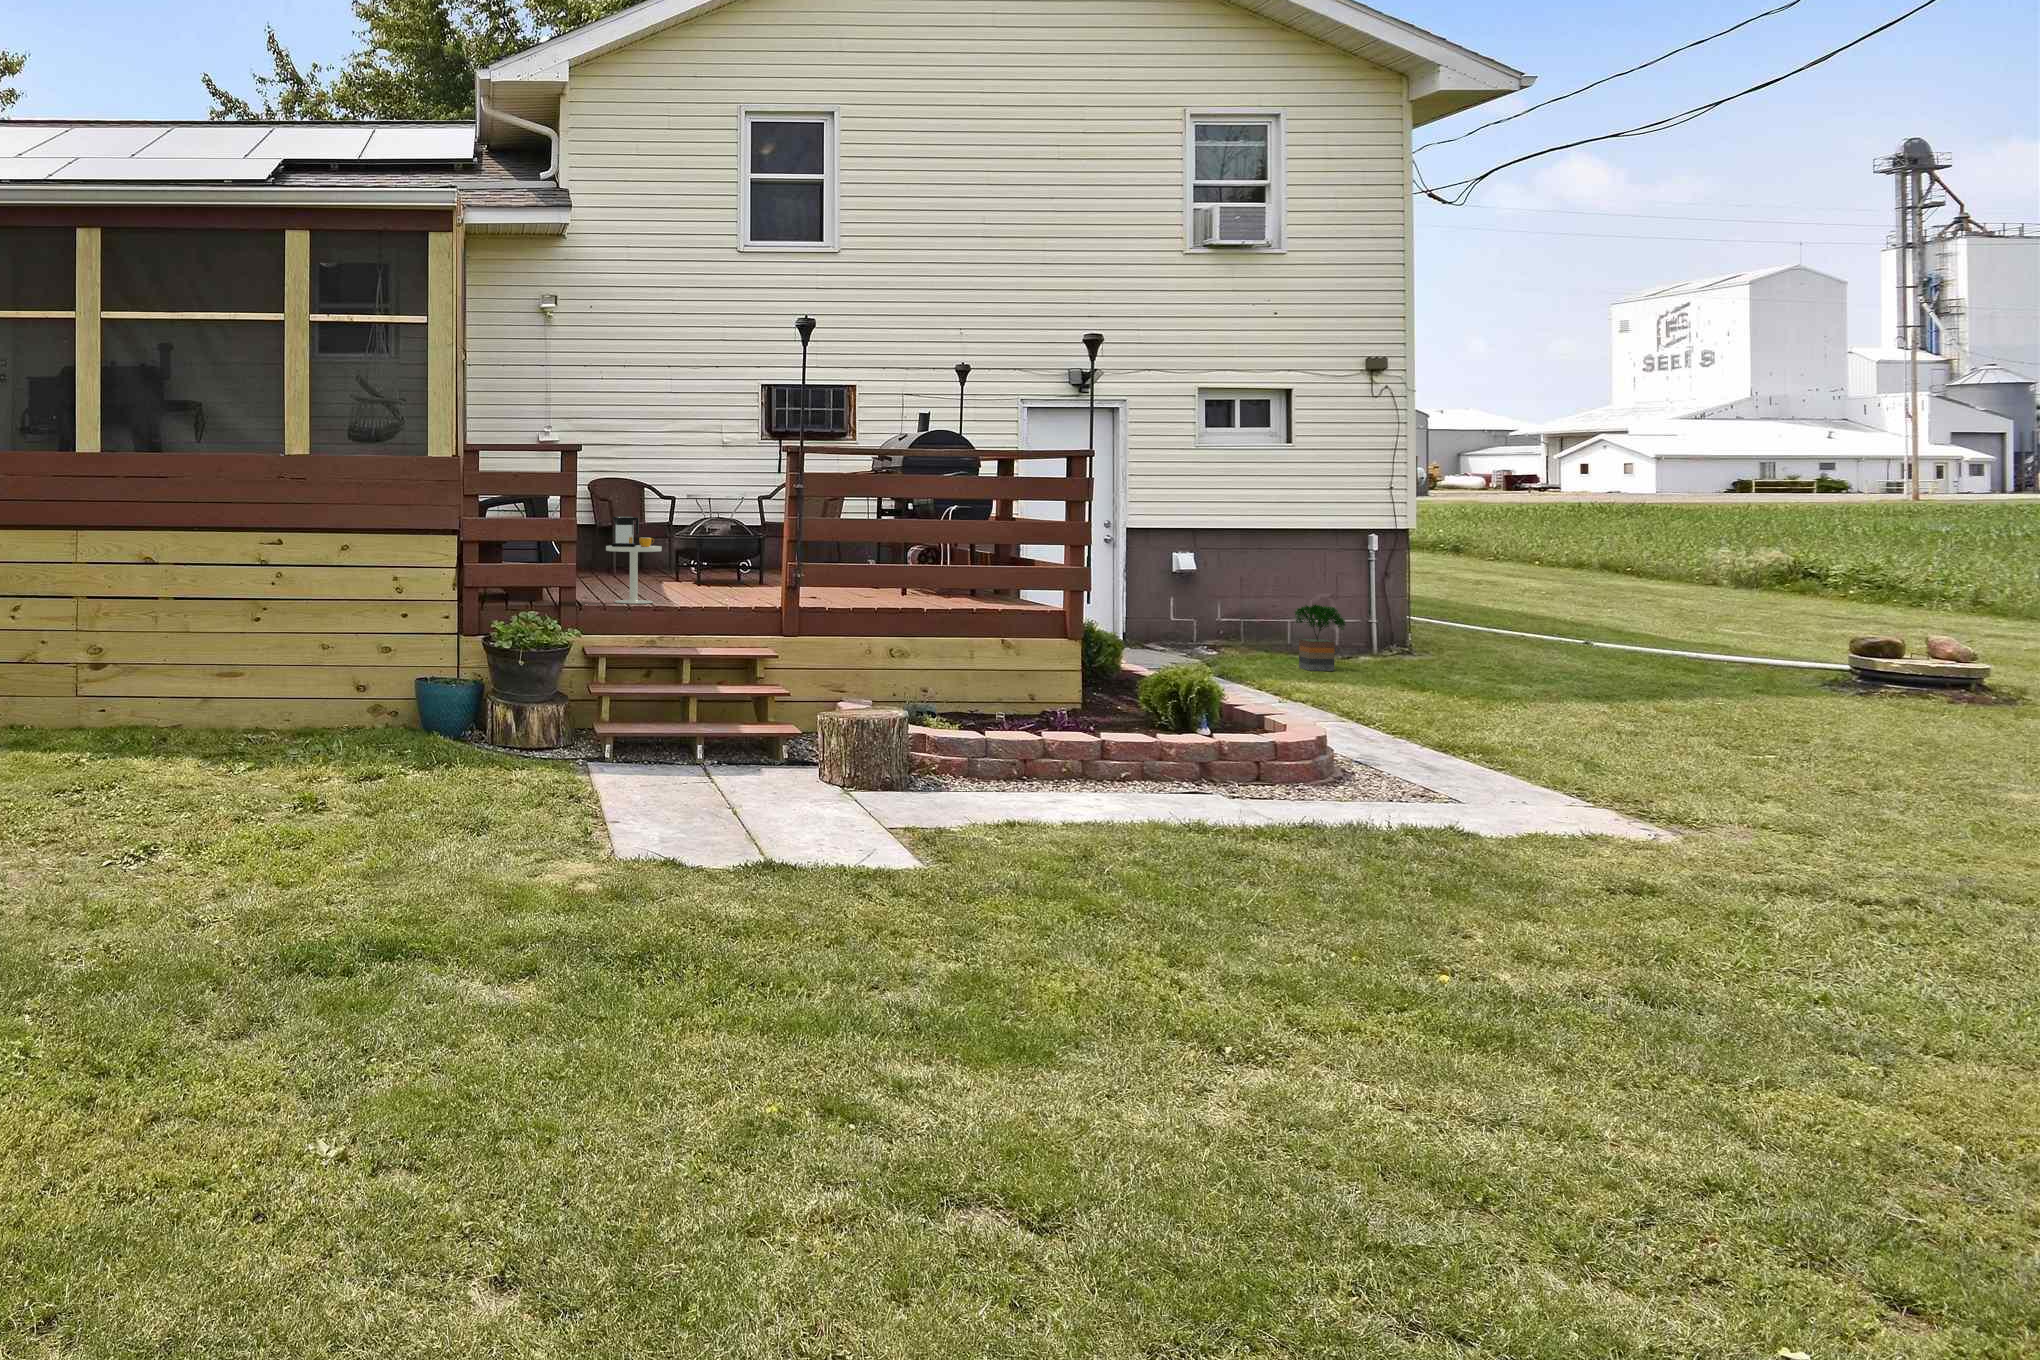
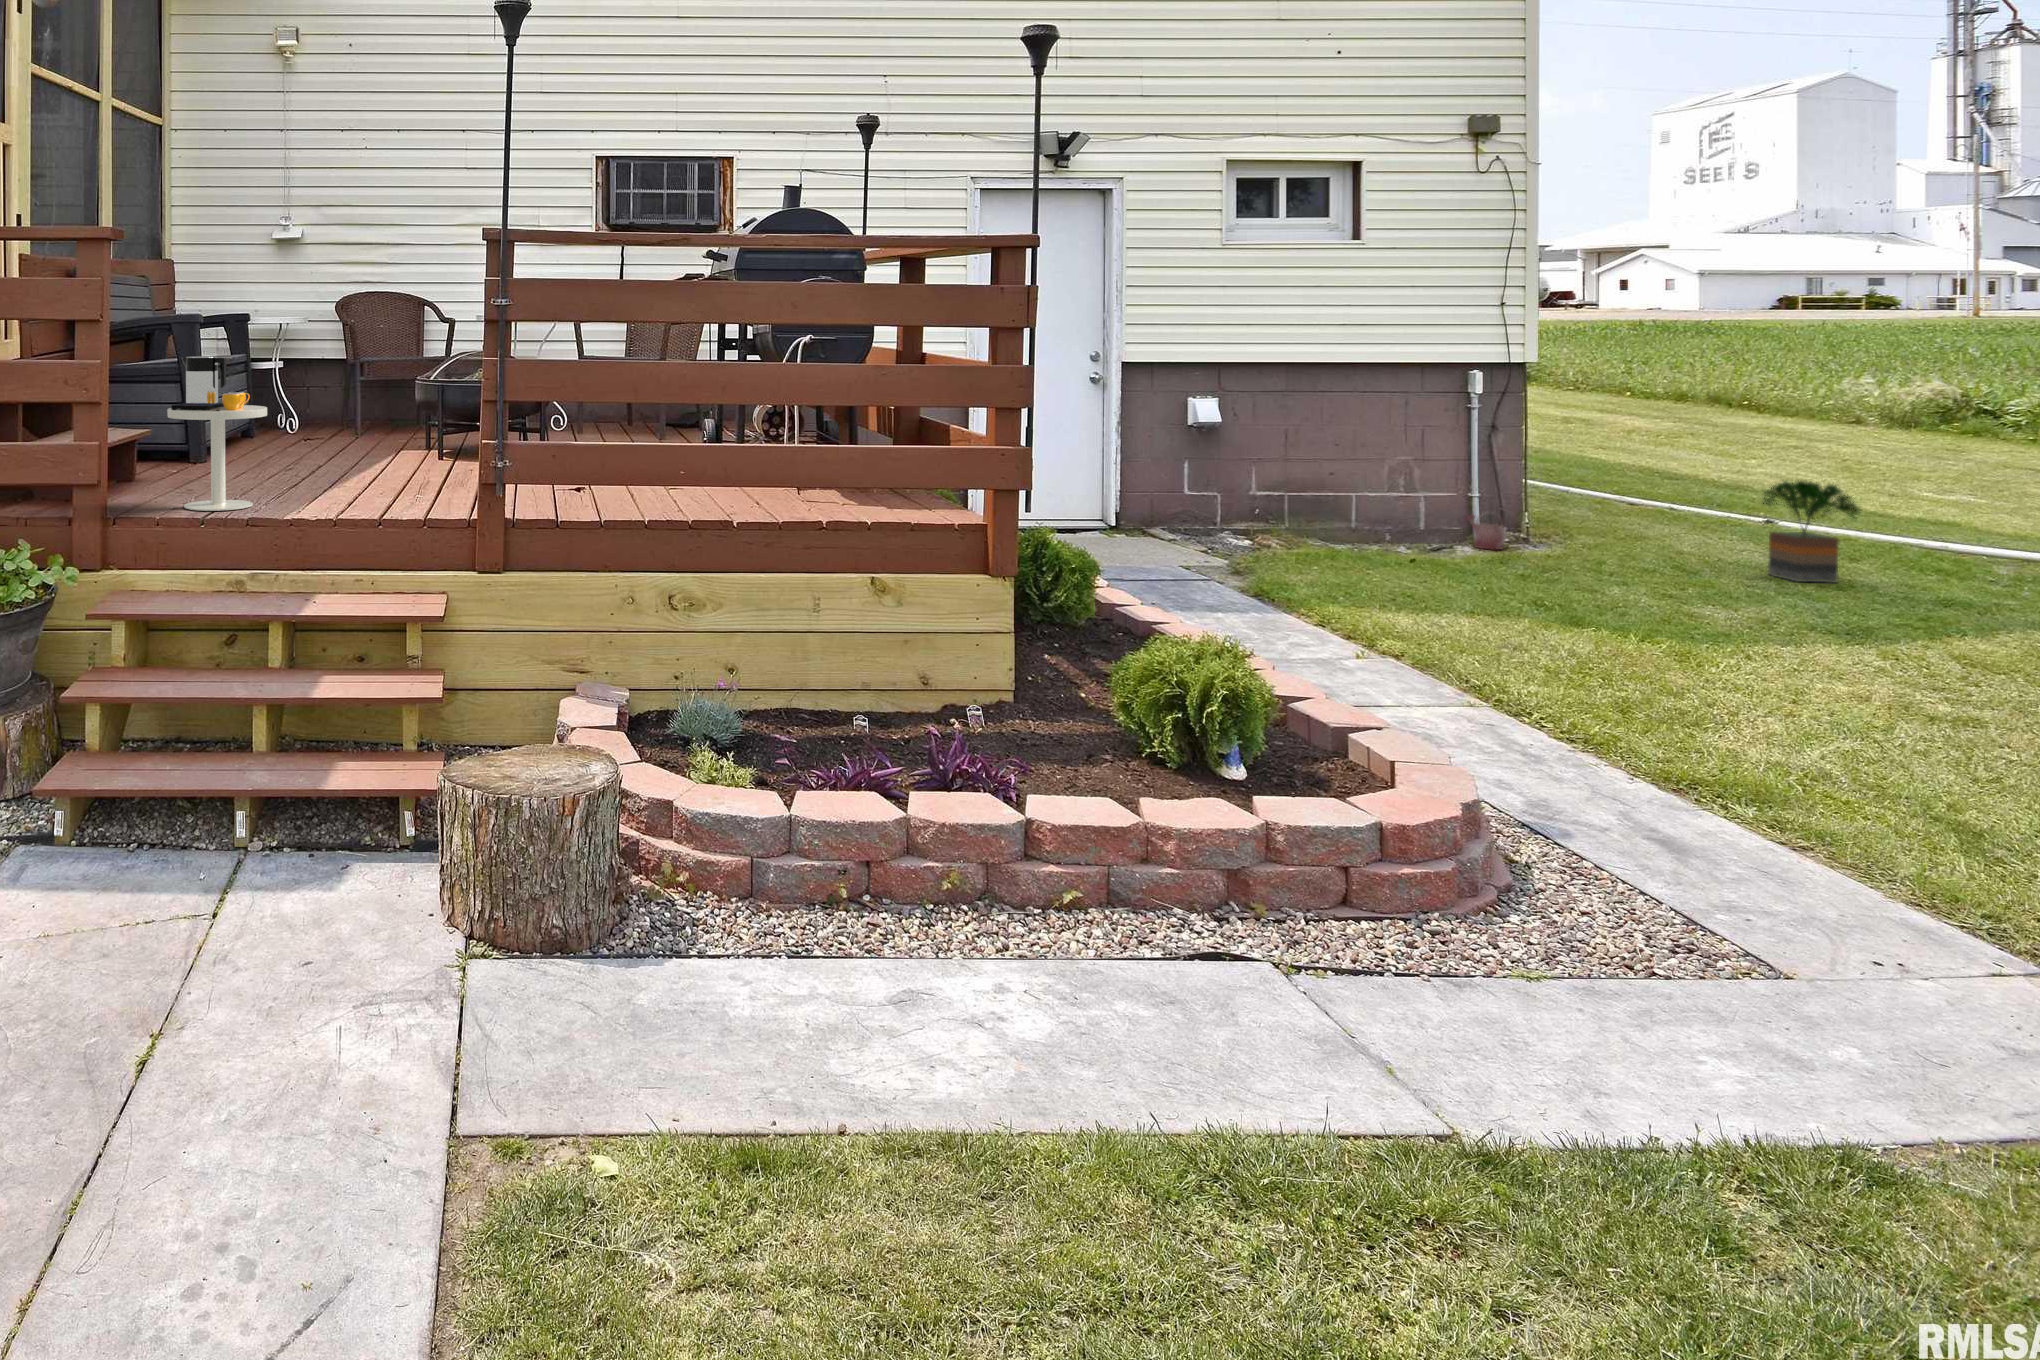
potted tree: present [1295,605,1346,671] -> present [1762,481,1860,583]
watering can: none [1363,635,1389,660] -> present [1465,514,1506,550]

